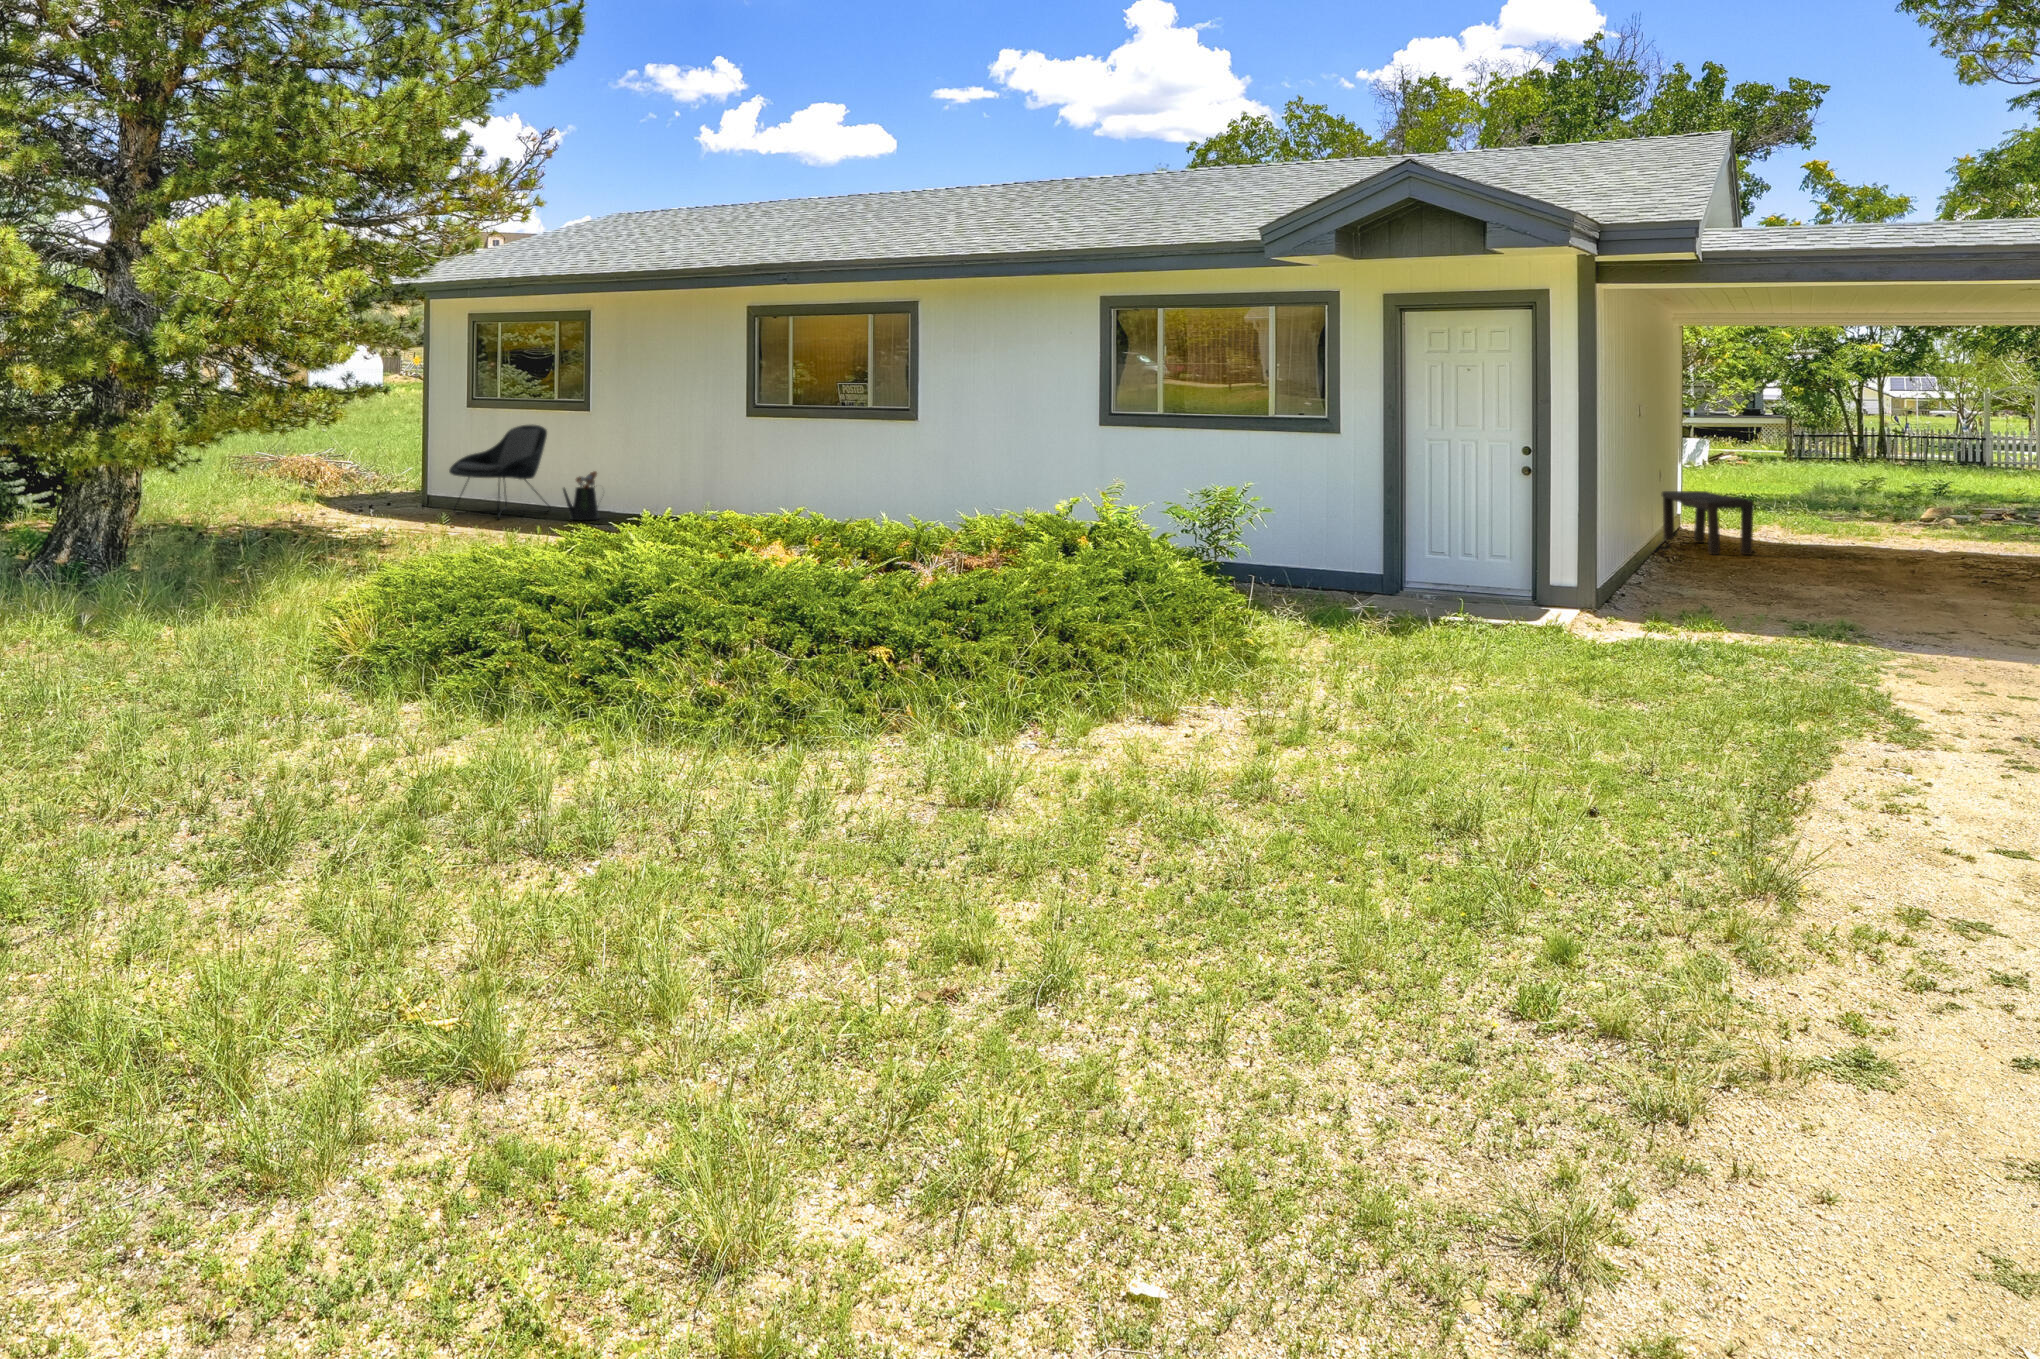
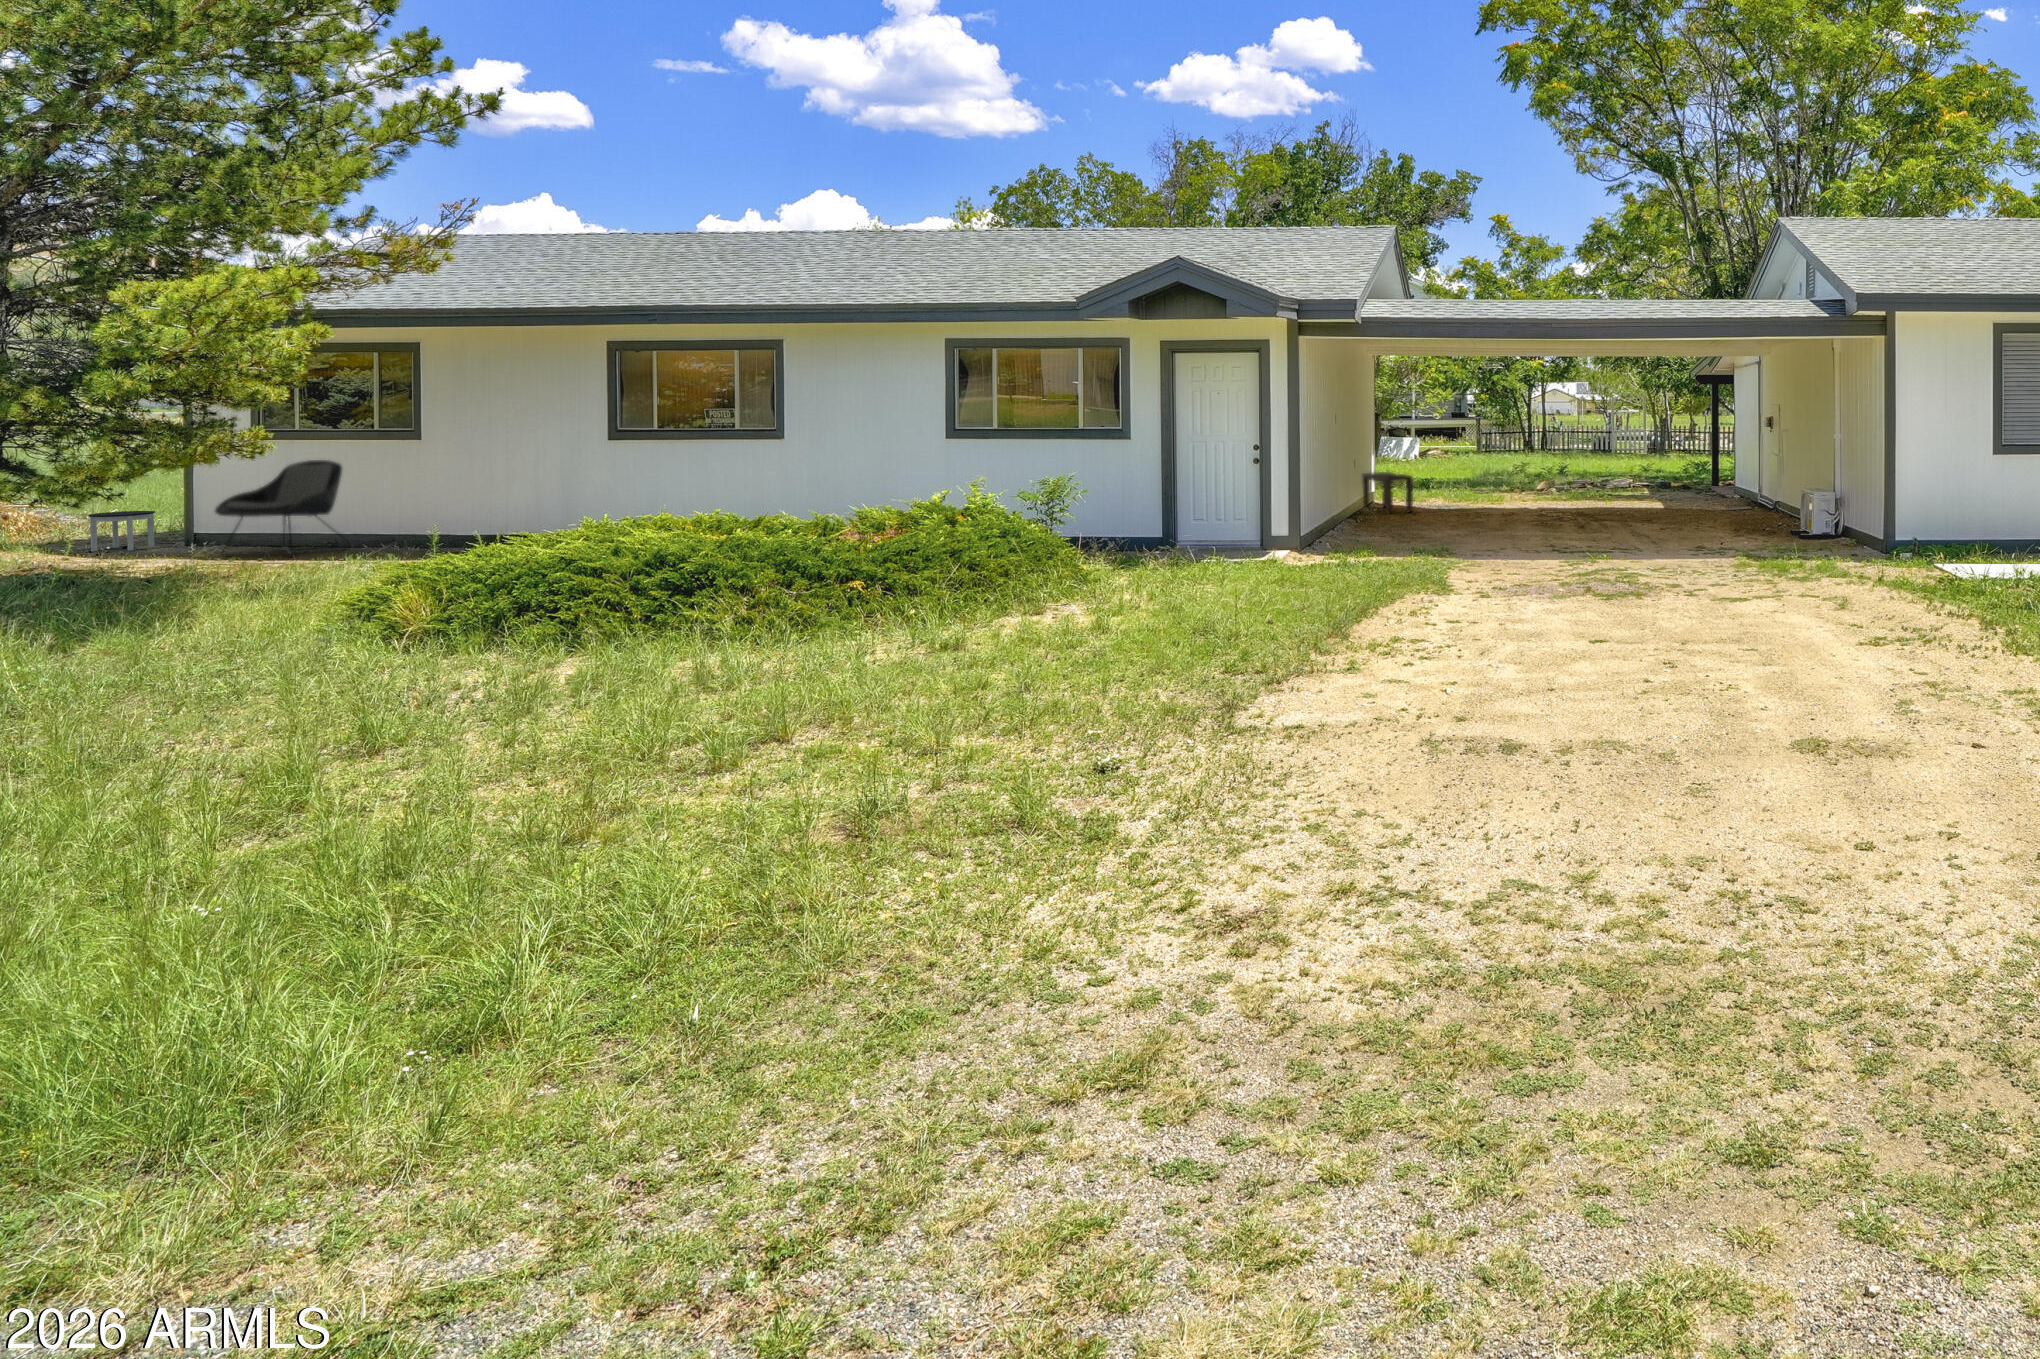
round table: none [382,465,428,502] -> present [88,511,155,552]
watering can: present [563,471,599,520] -> none [374,502,423,552]

